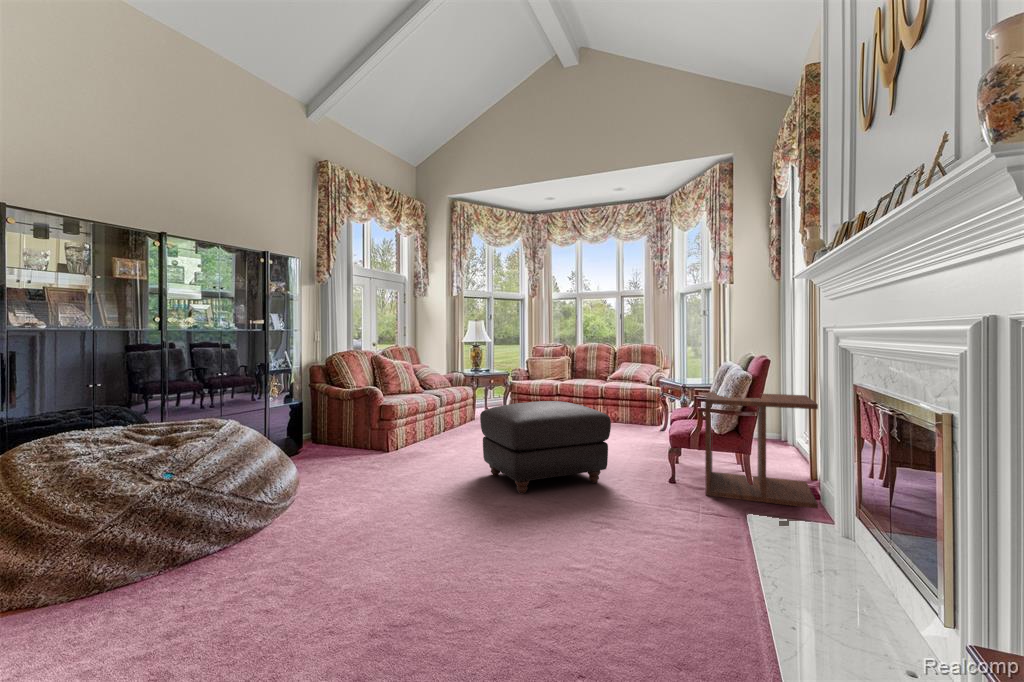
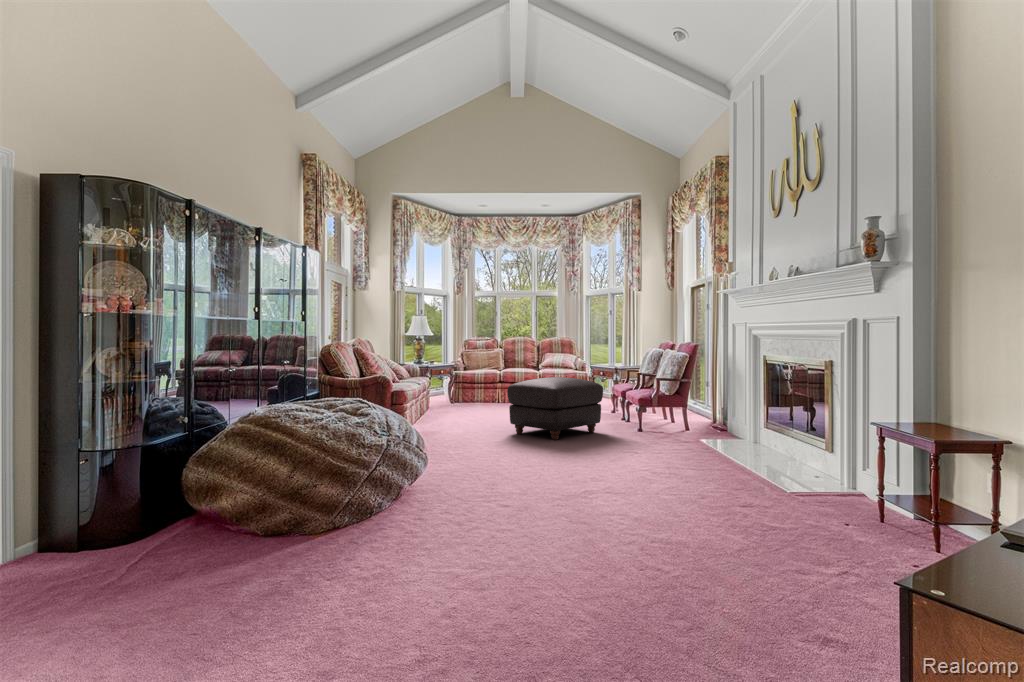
side table: present [705,392,818,509] -> none [655,368,729,434]

